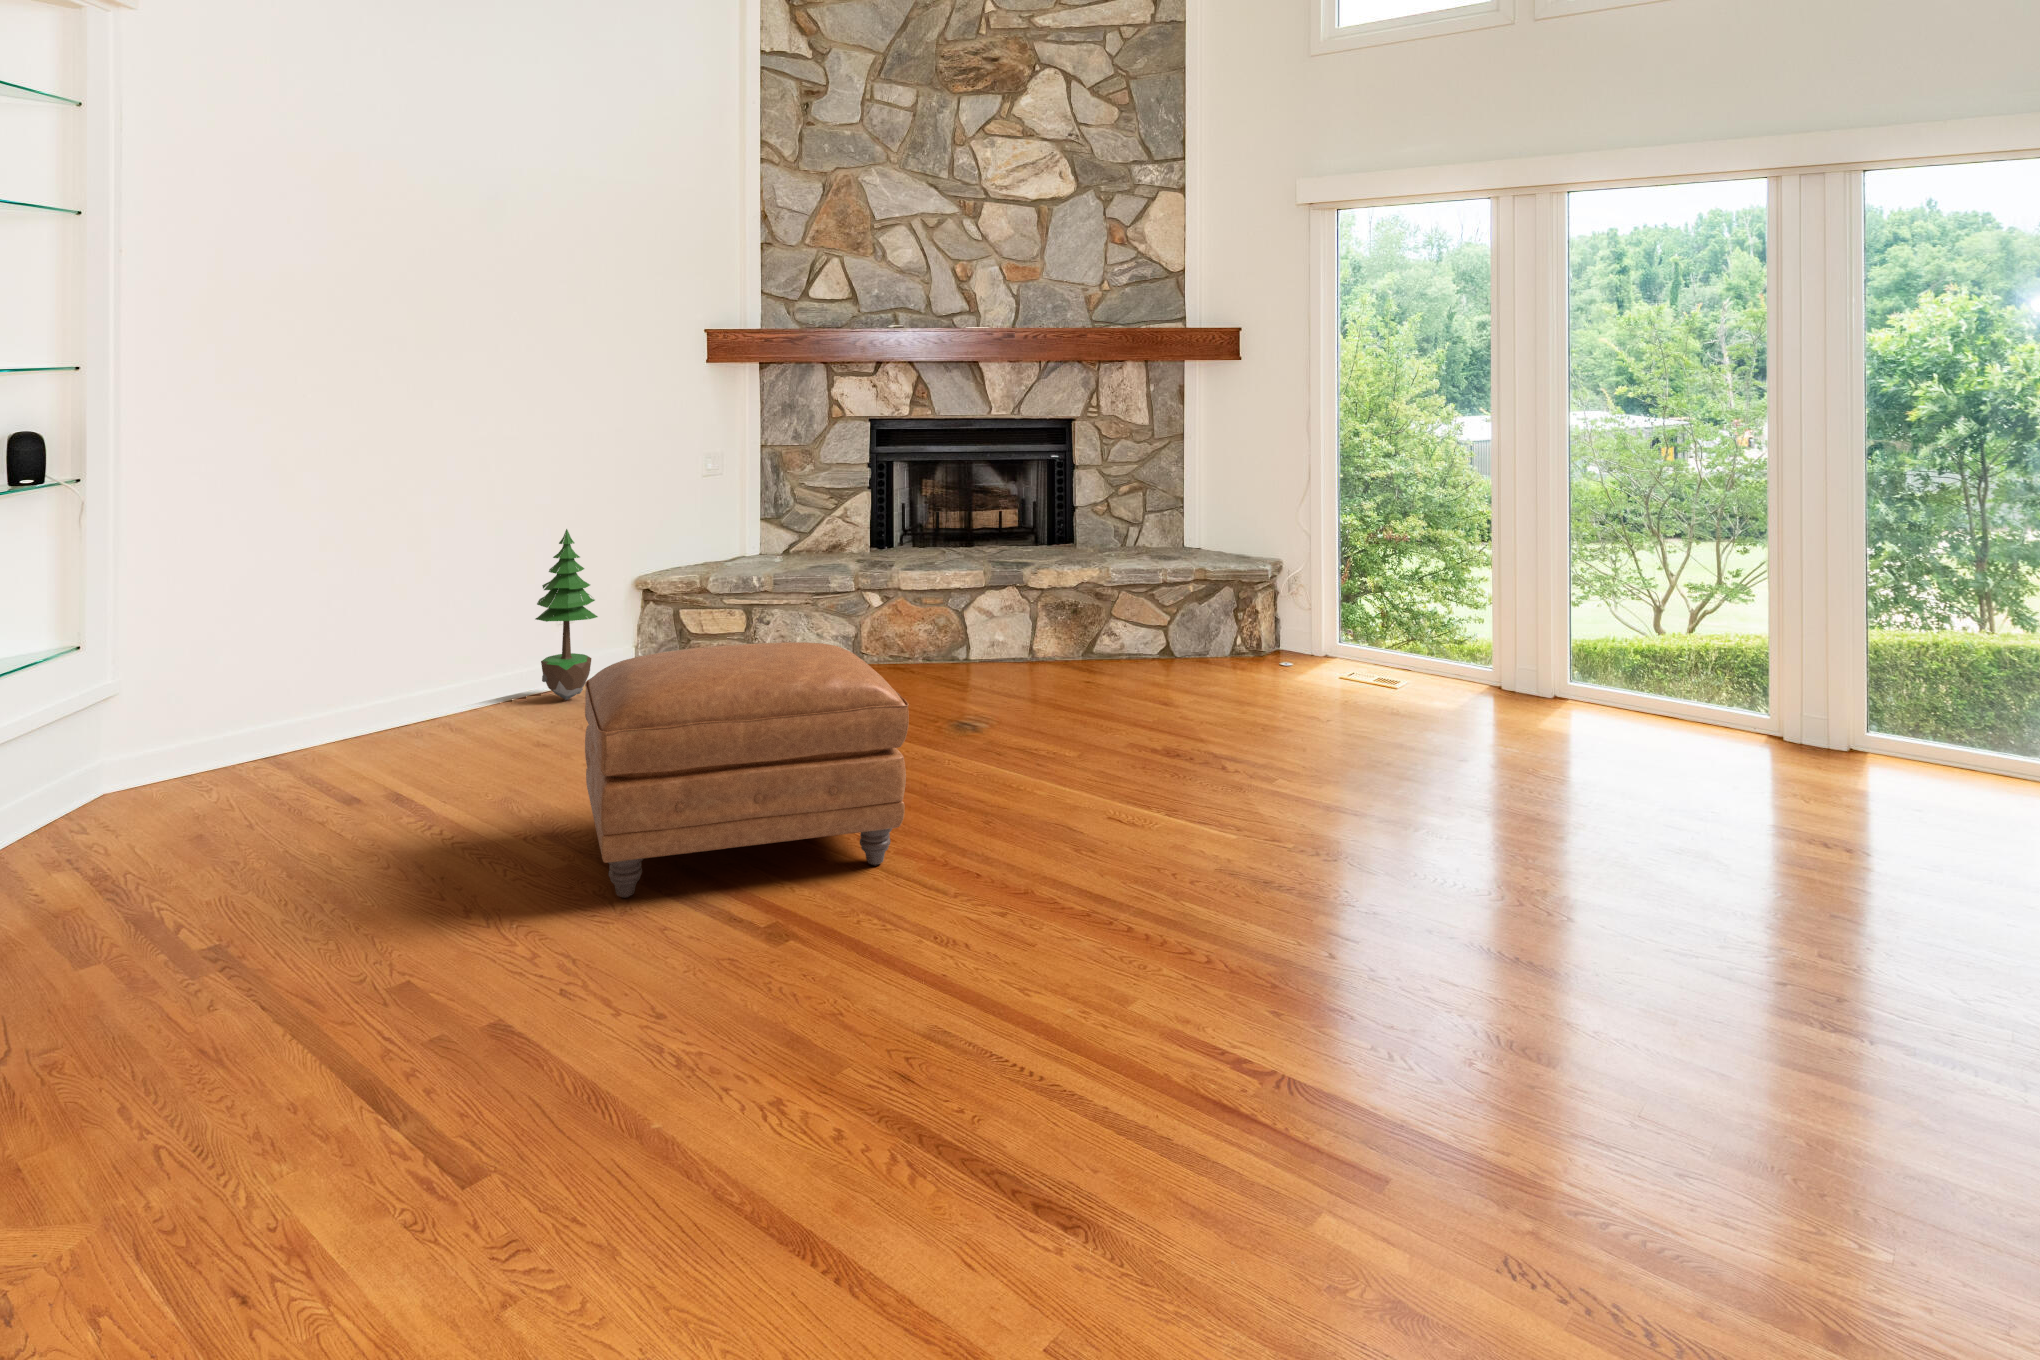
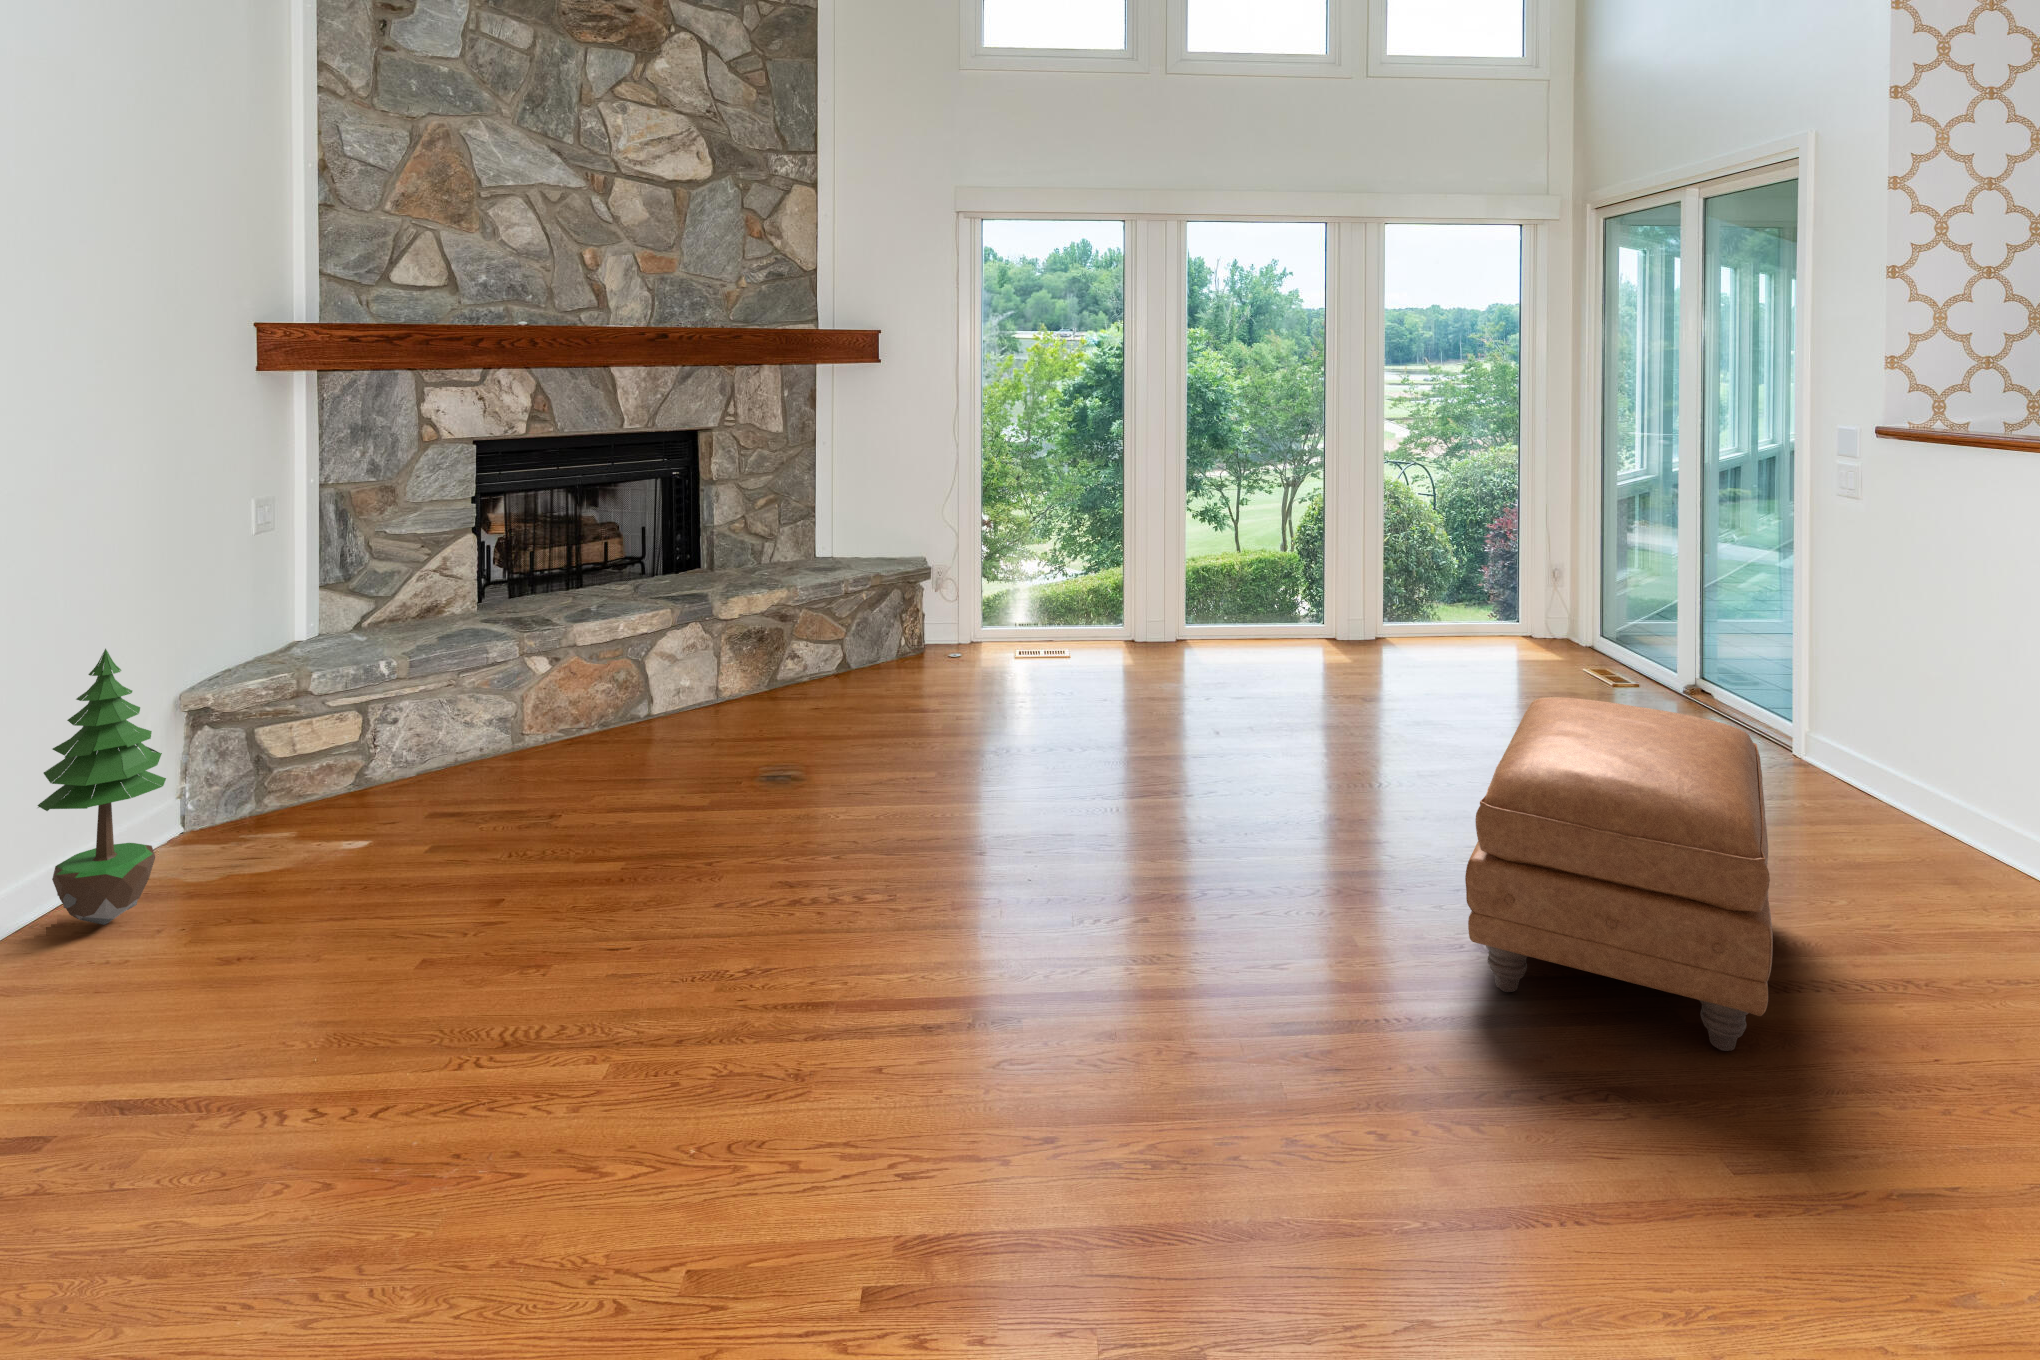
ottoman: present [585,642,909,898] -> present [1465,697,1773,1051]

